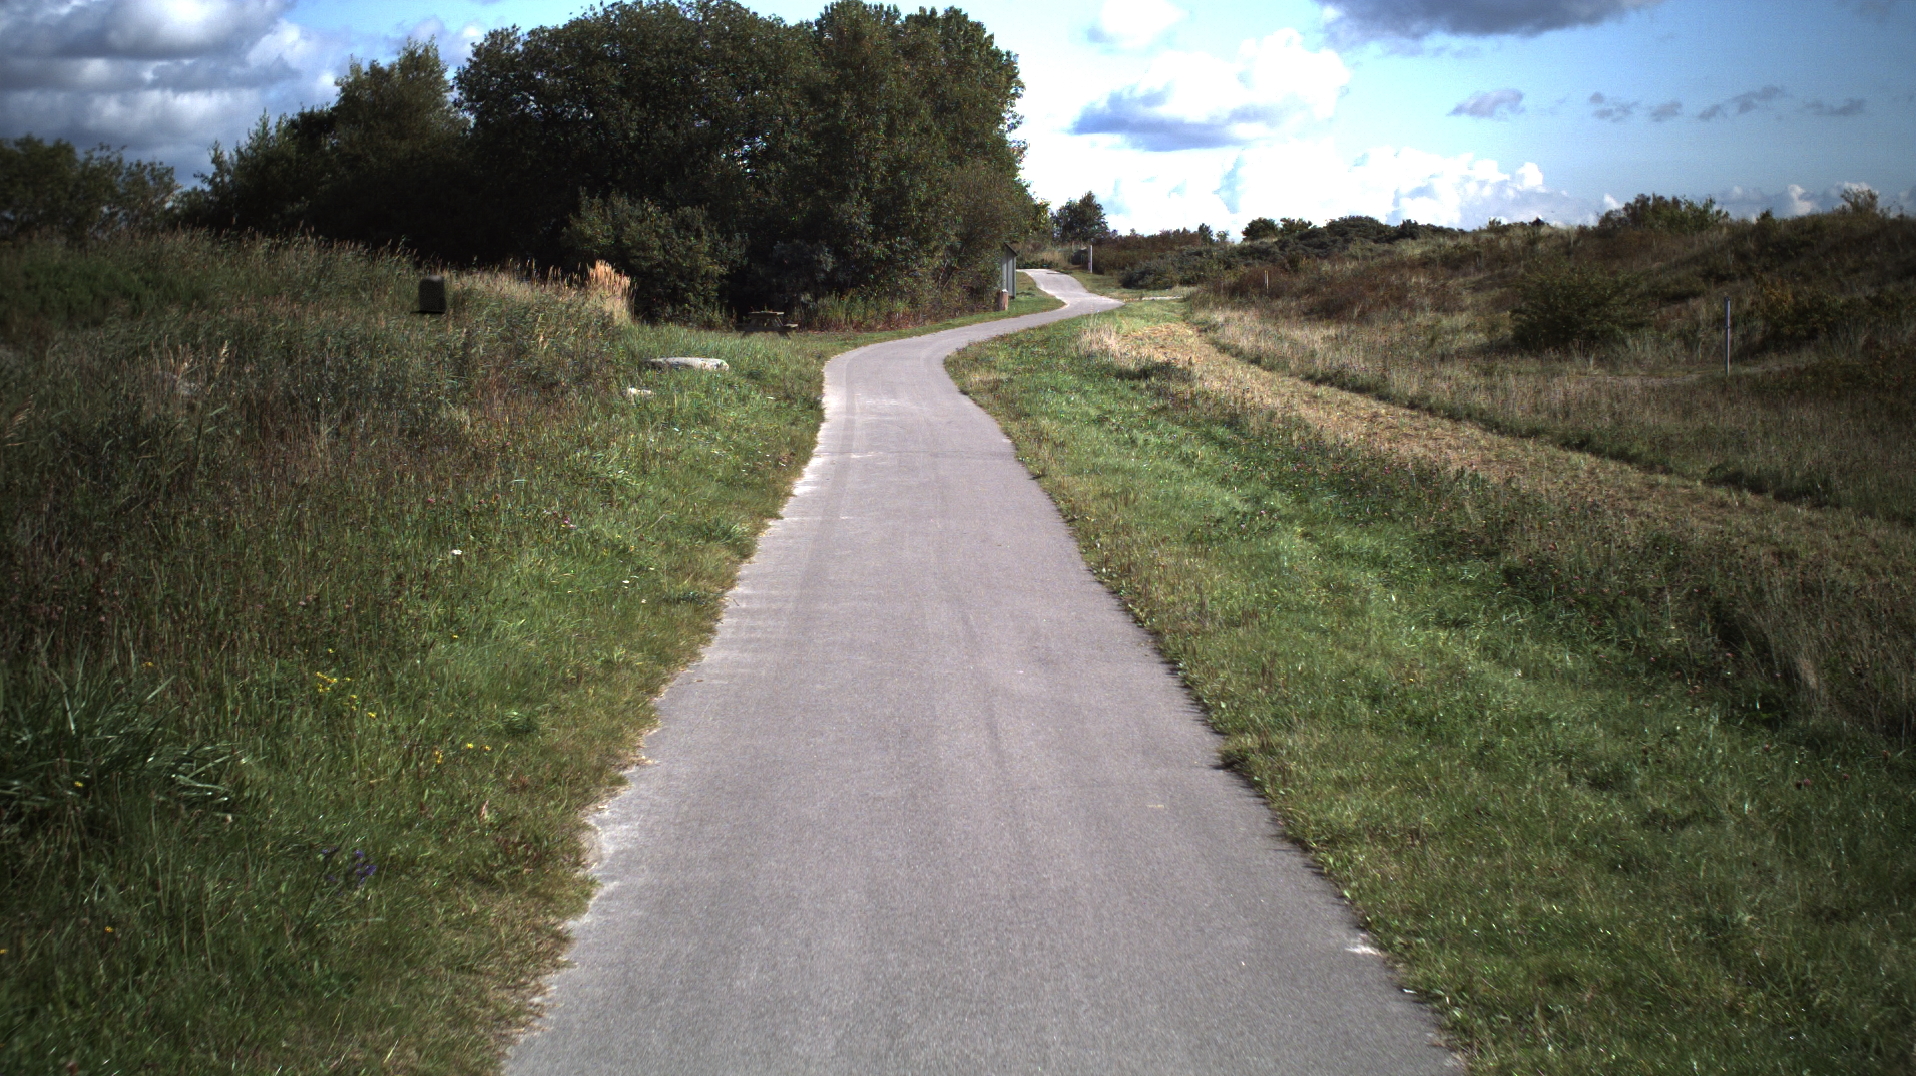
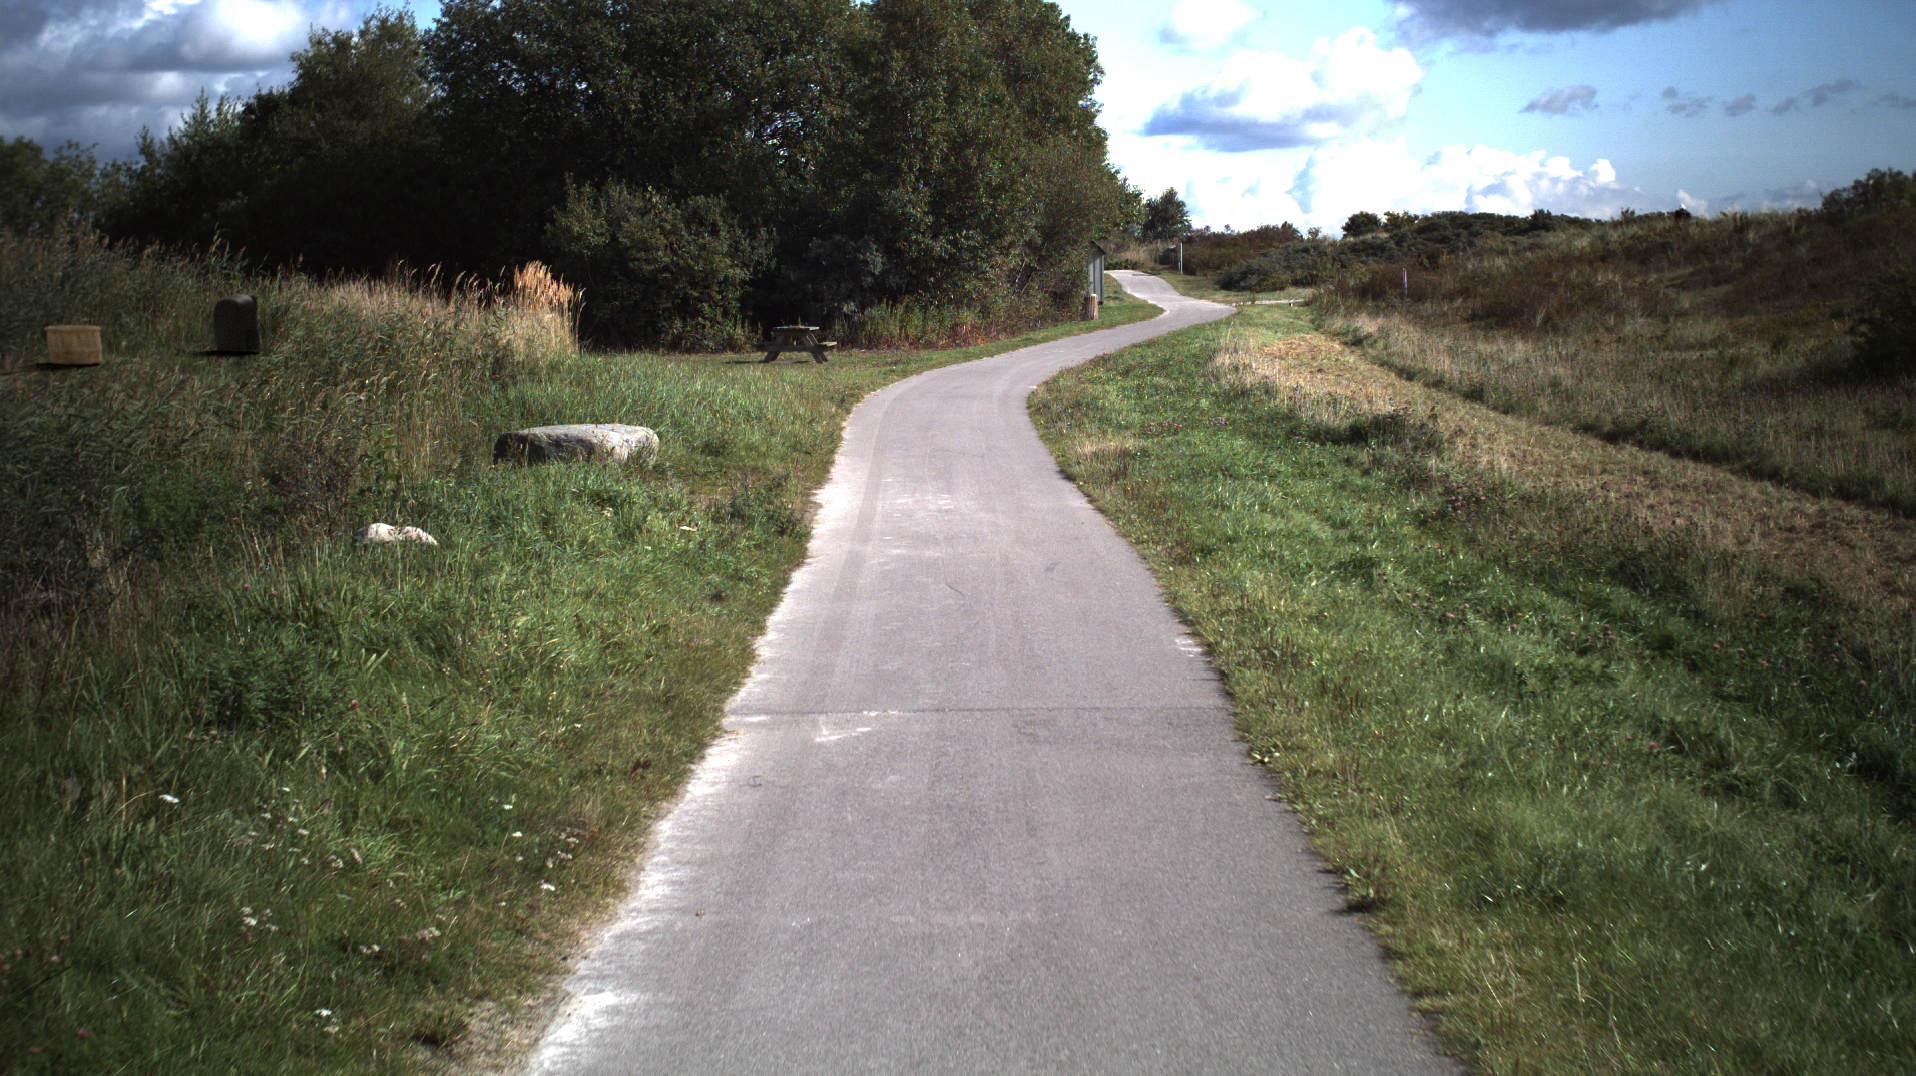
wooden bucket: none [337,292,369,316] -> present [45,325,102,364]

